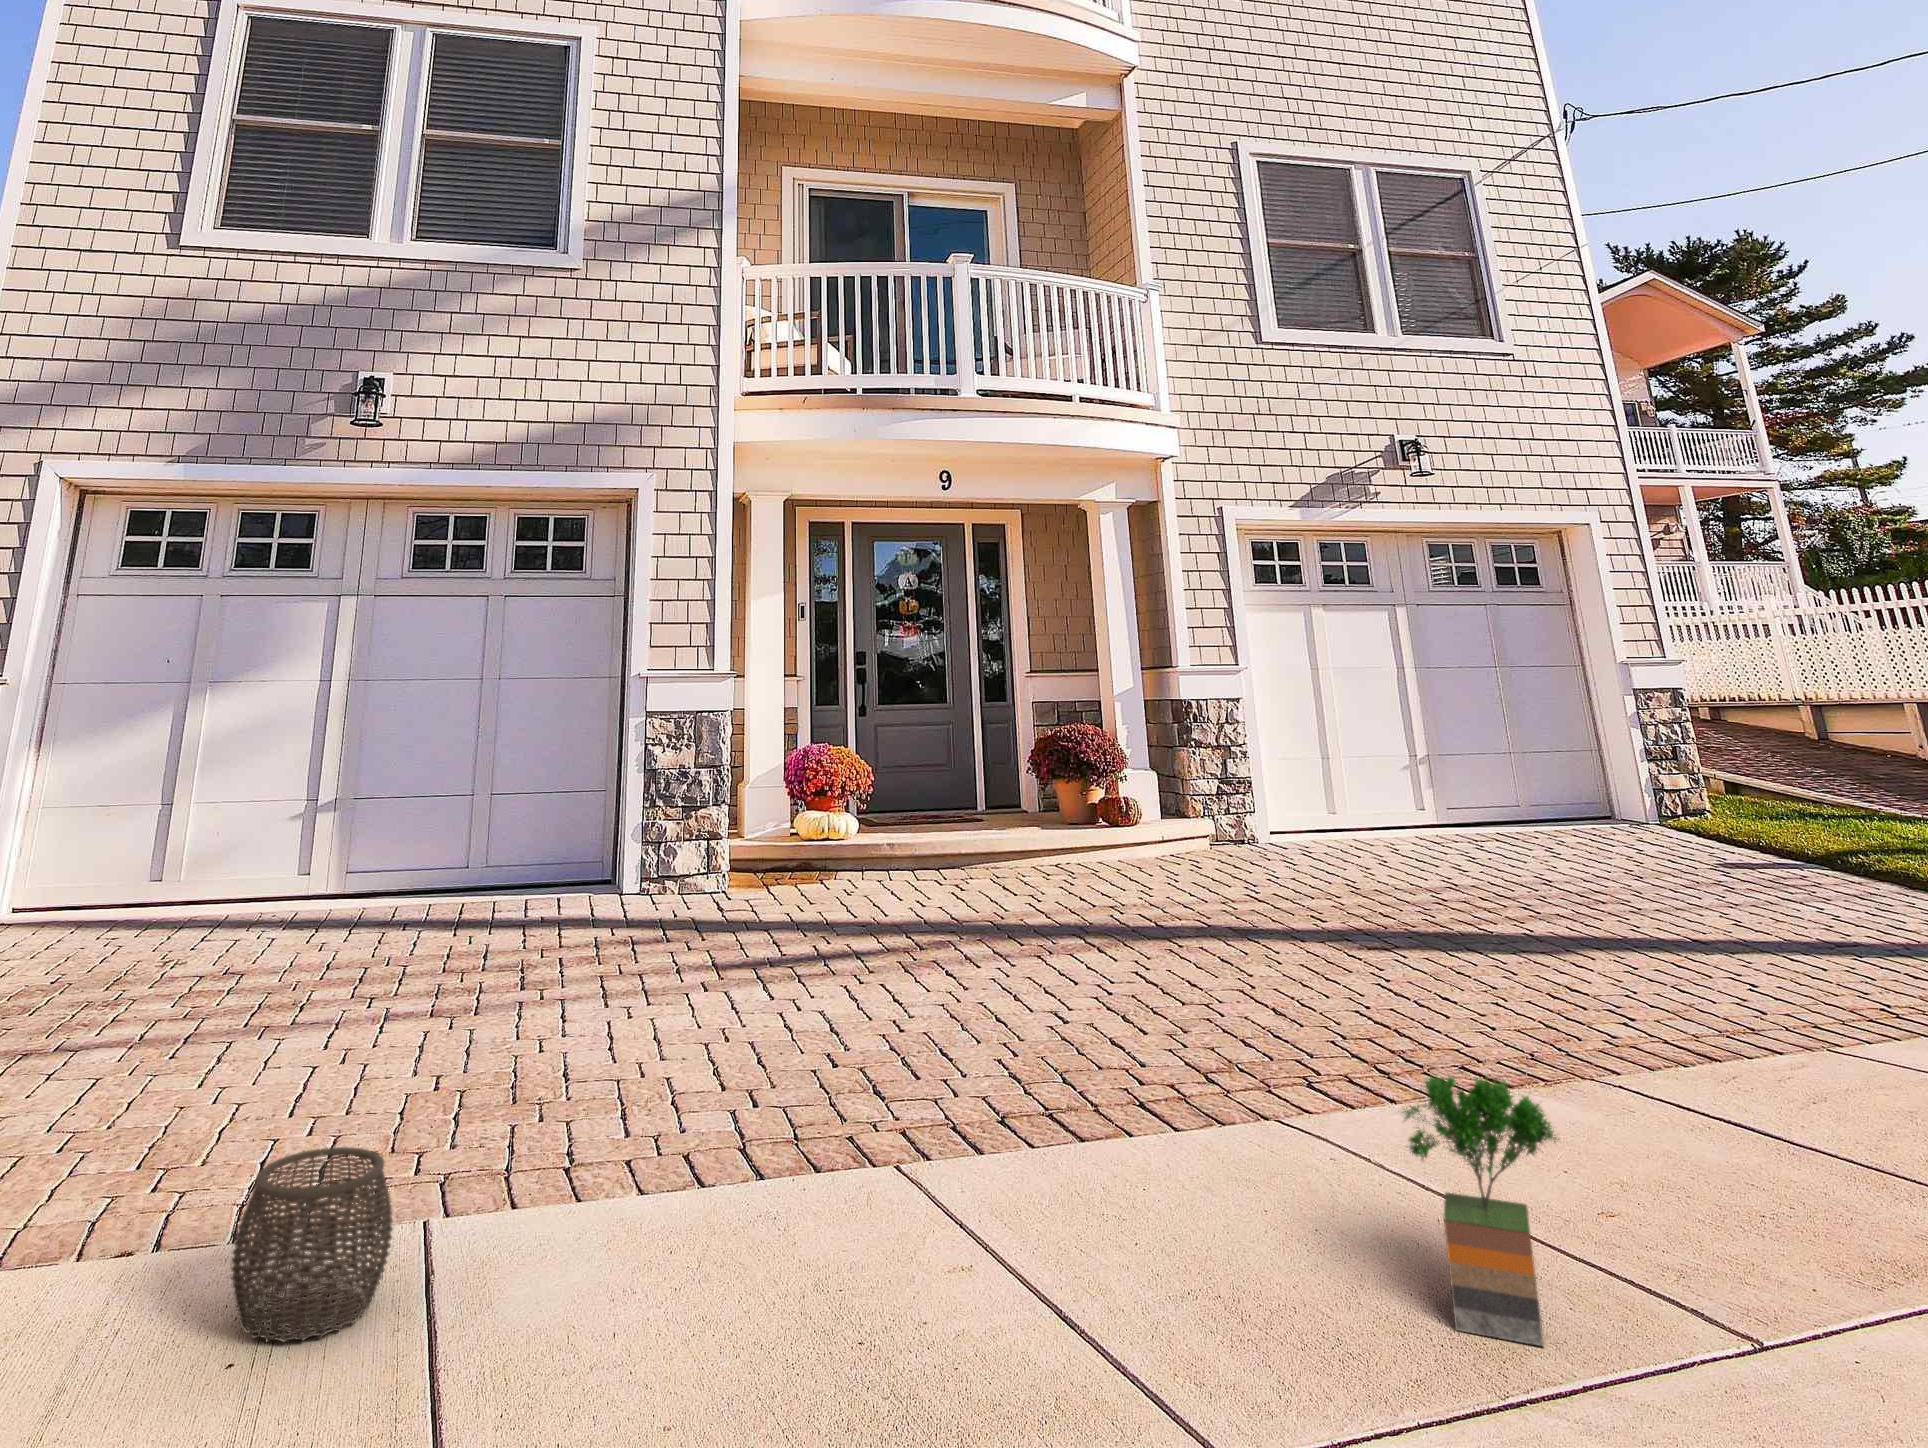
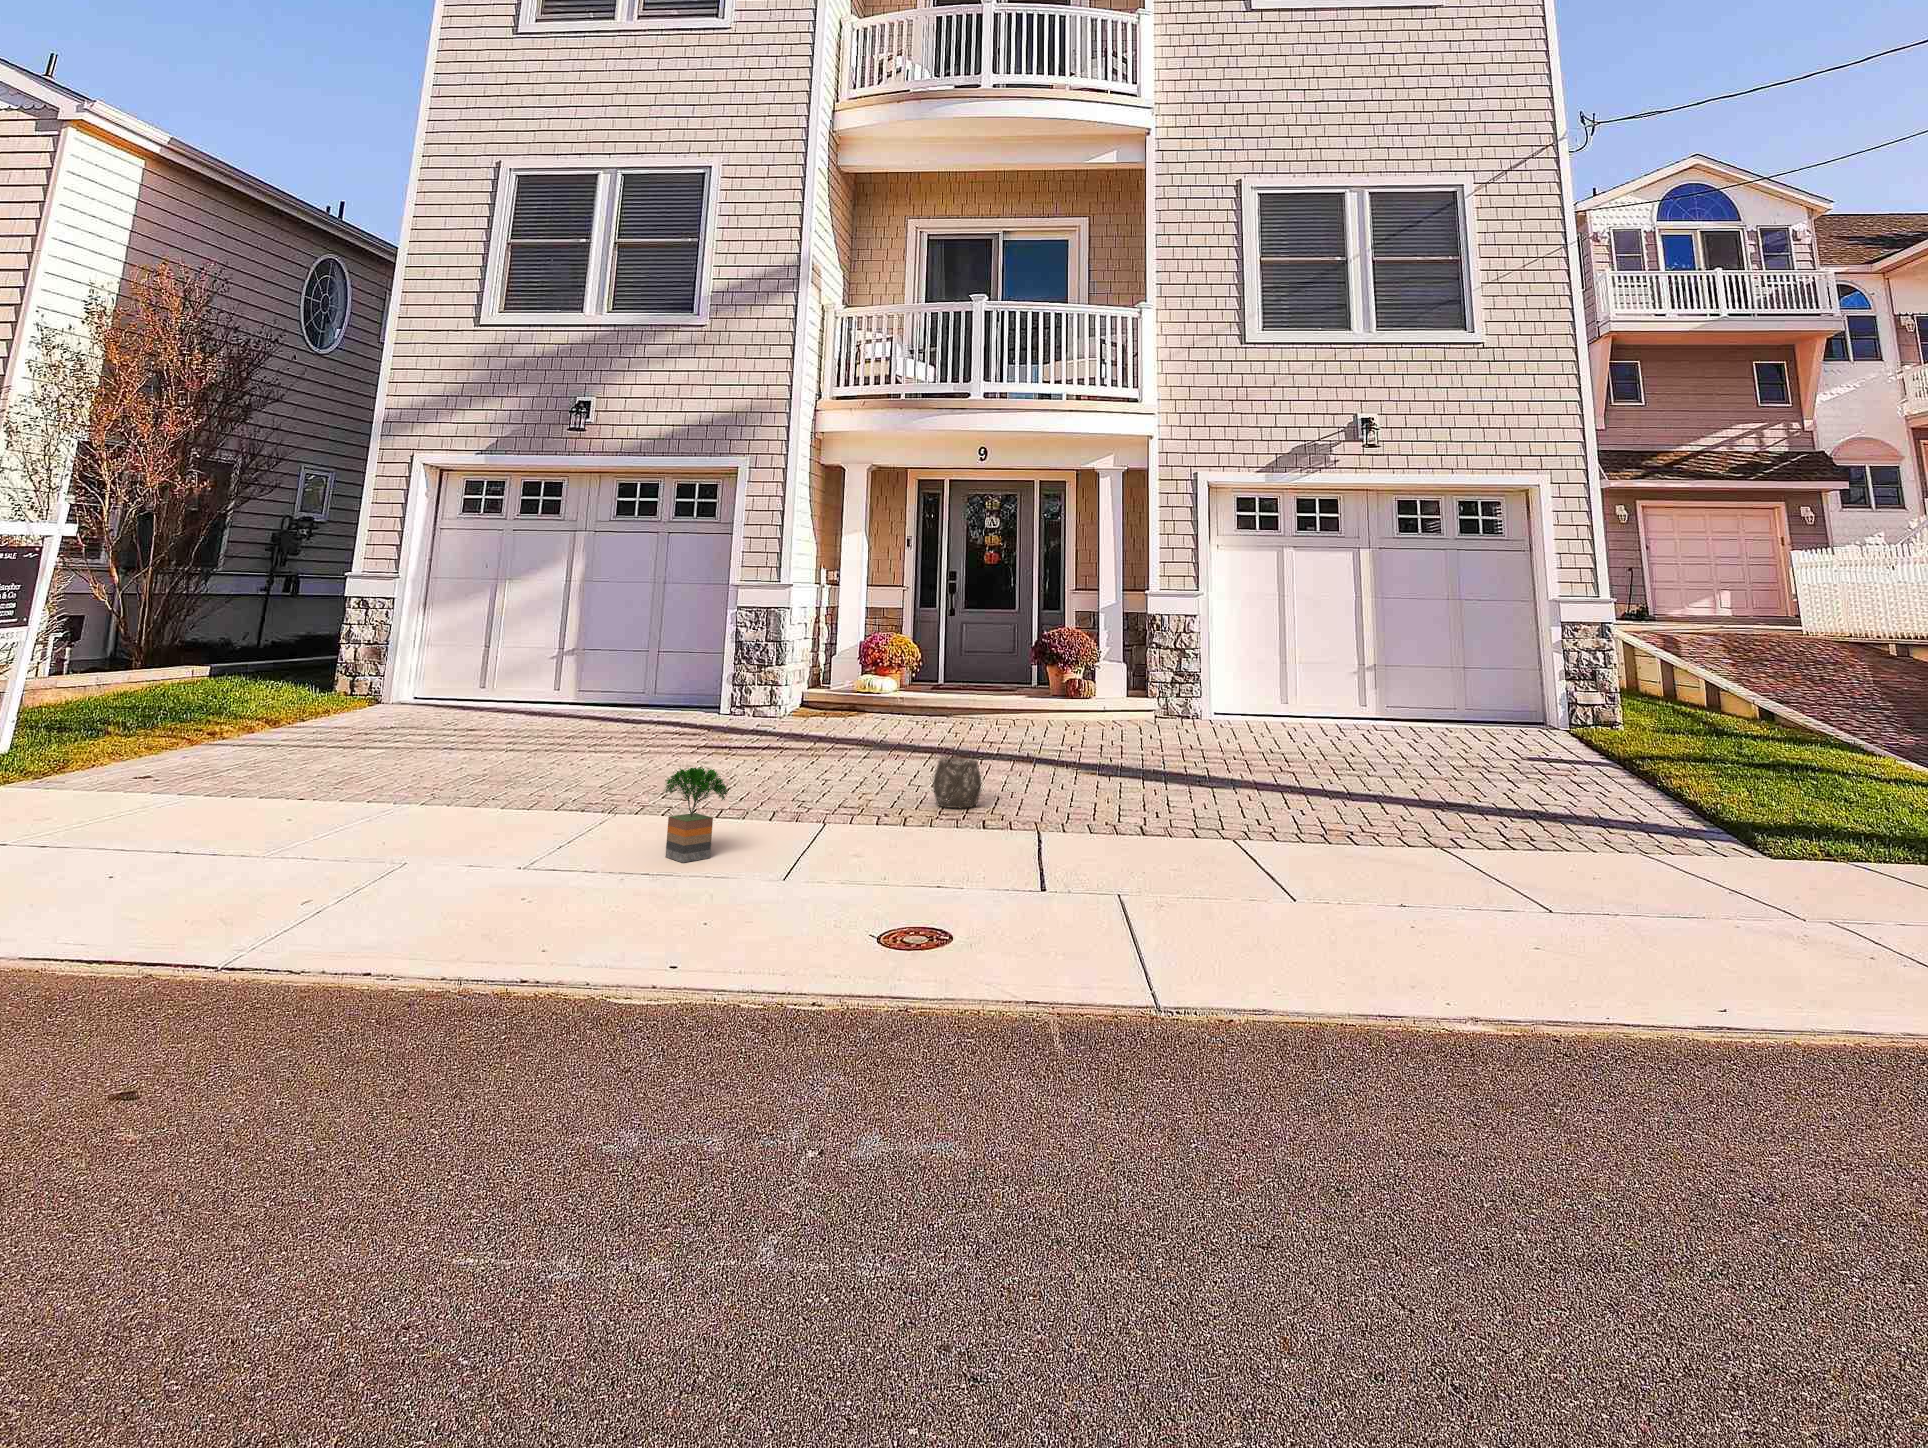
woven basket: present [231,1147,393,1342] -> present [933,758,981,808]

